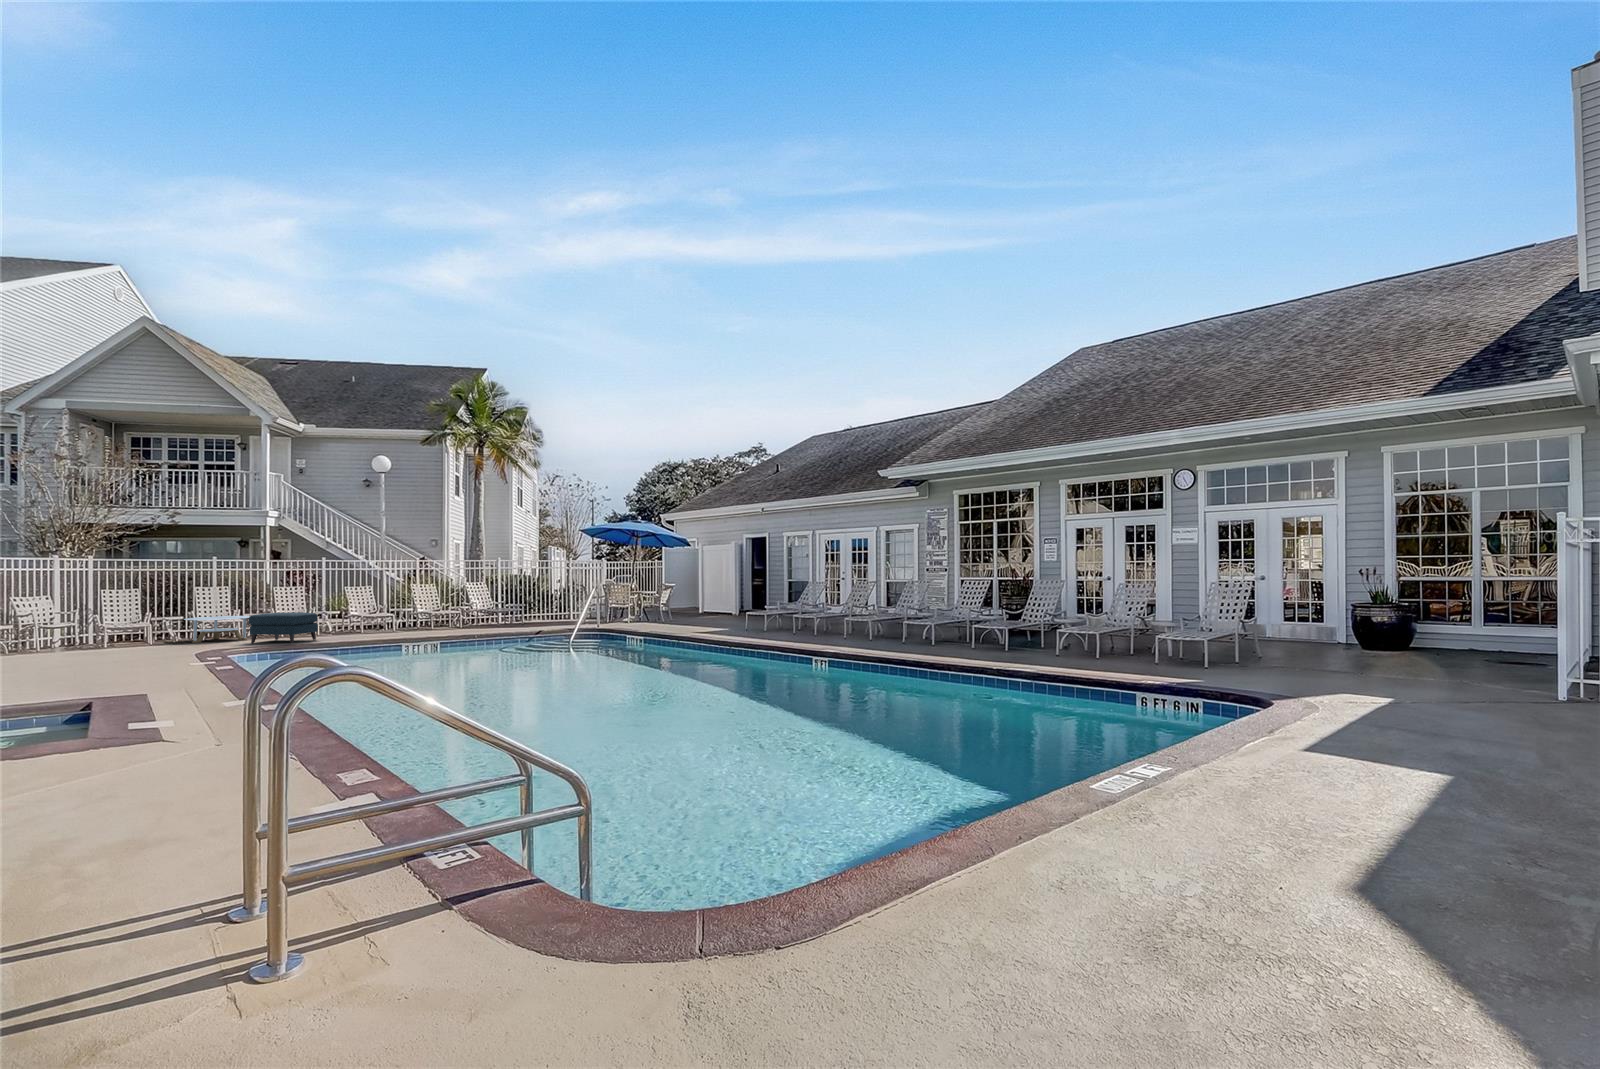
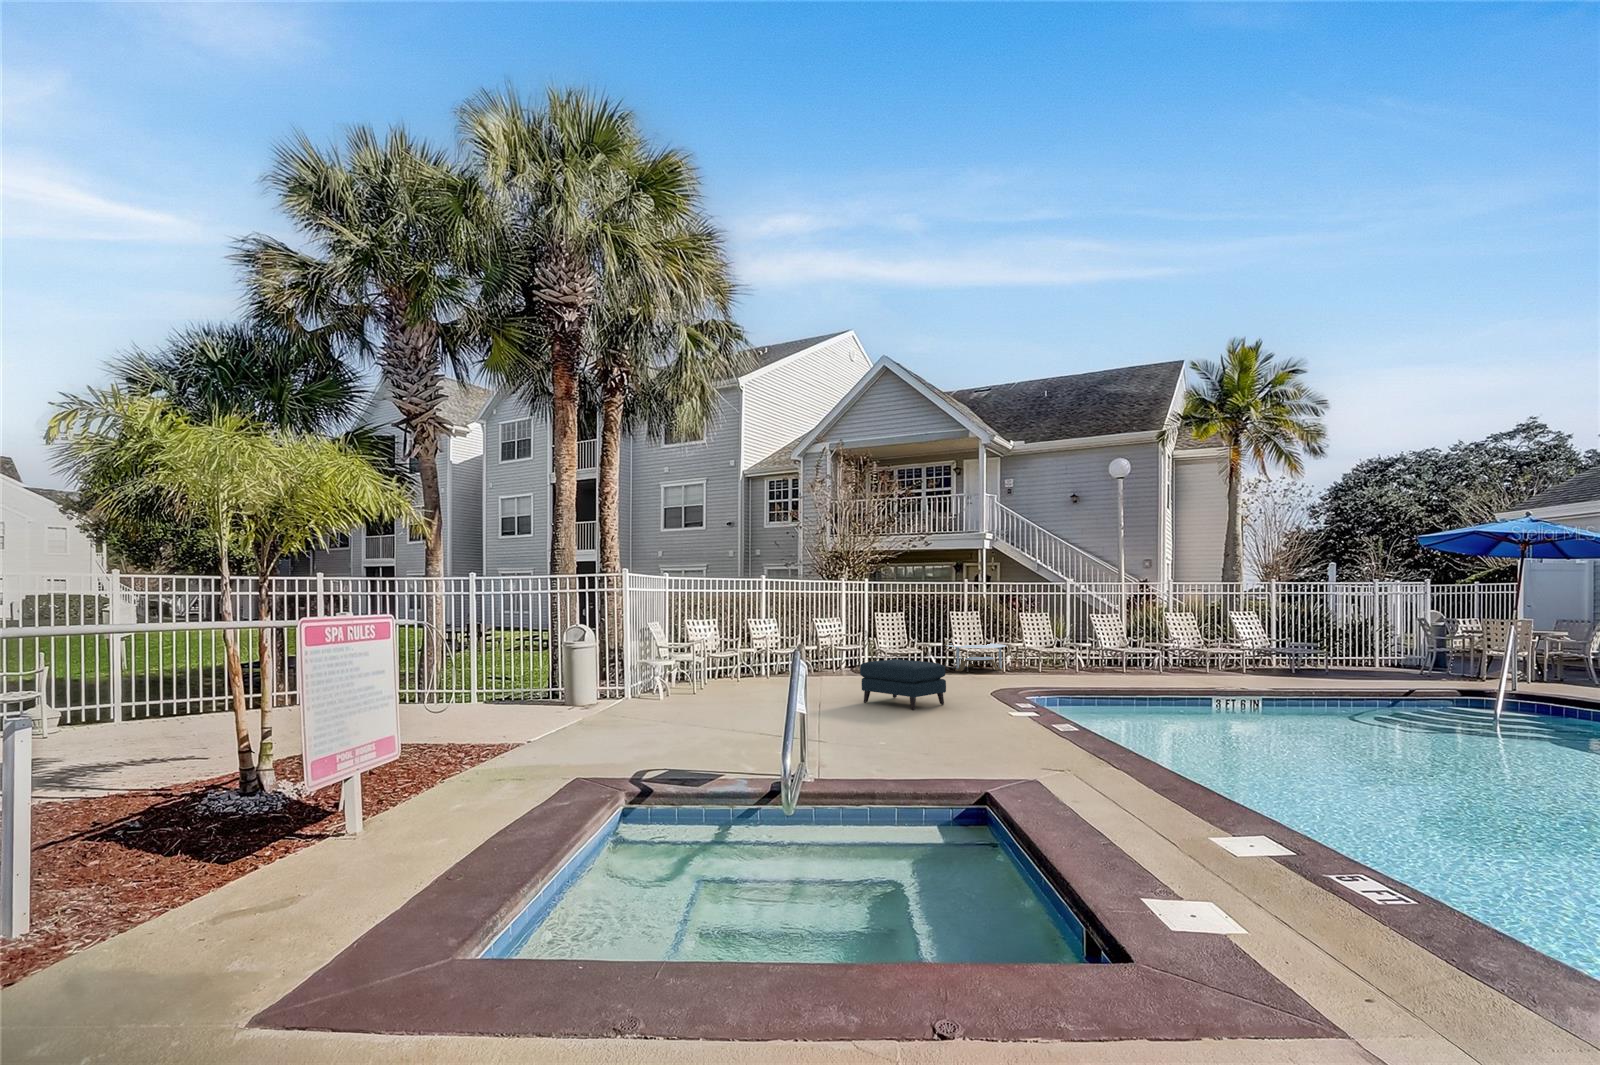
ottoman: present [249,612,318,643] -> present [860,659,946,710]

